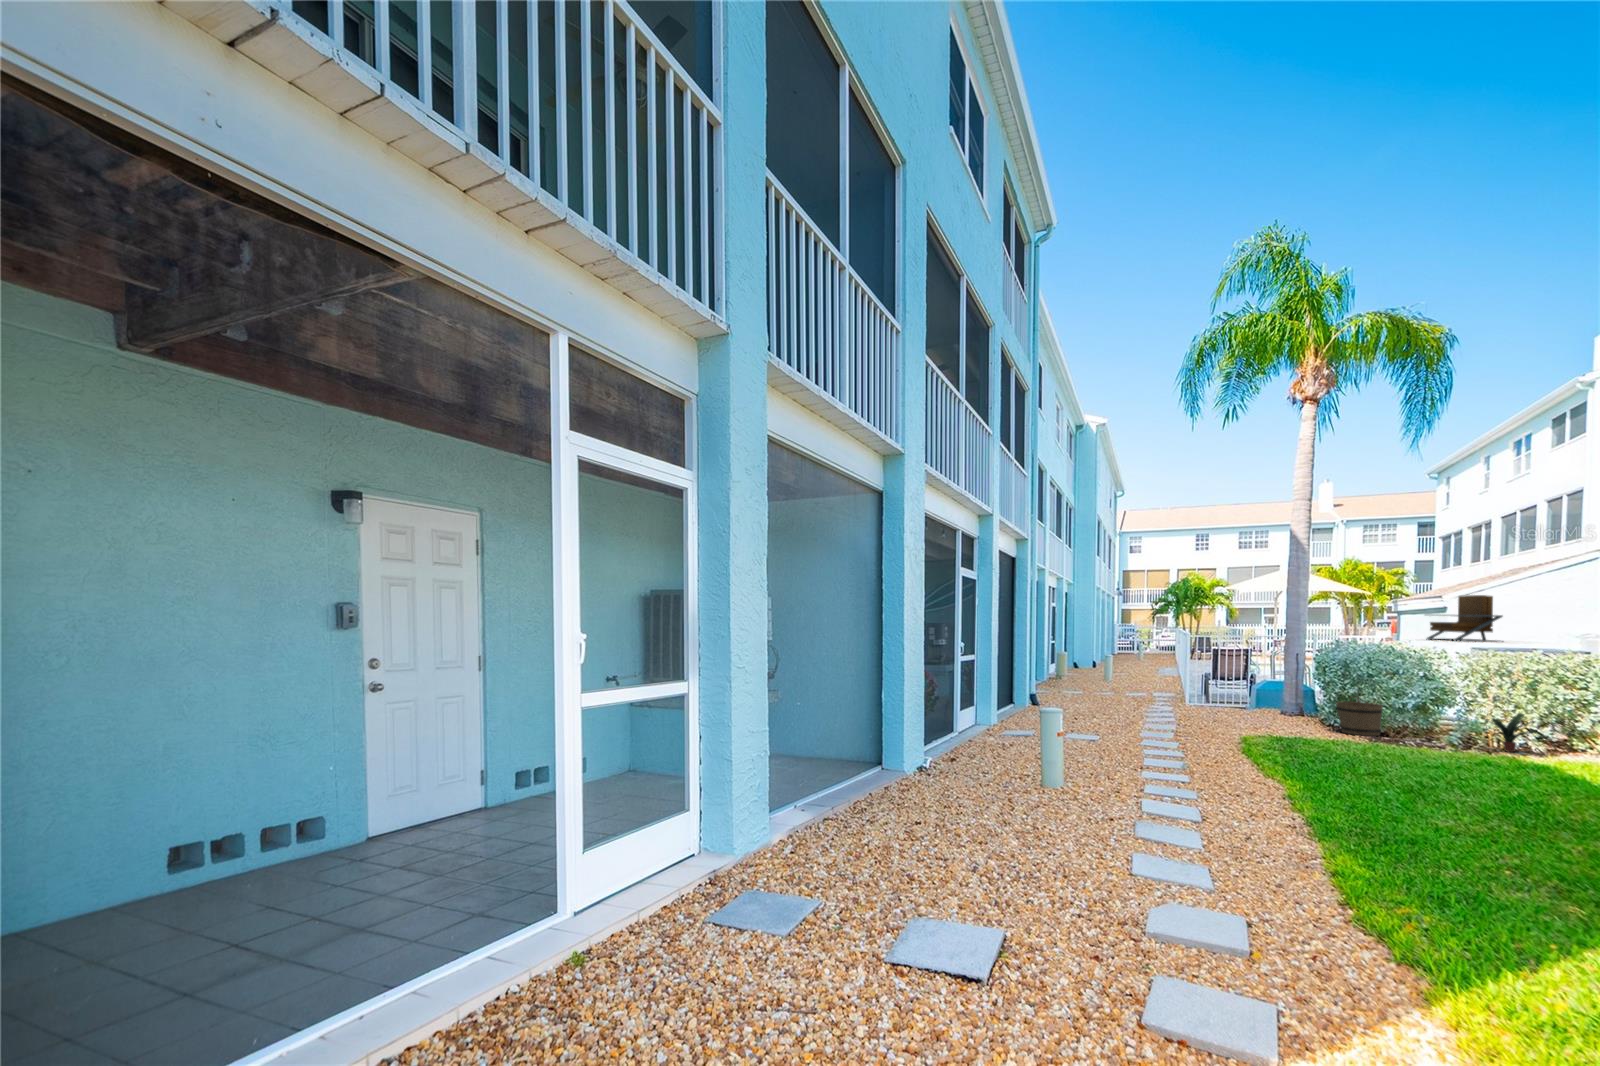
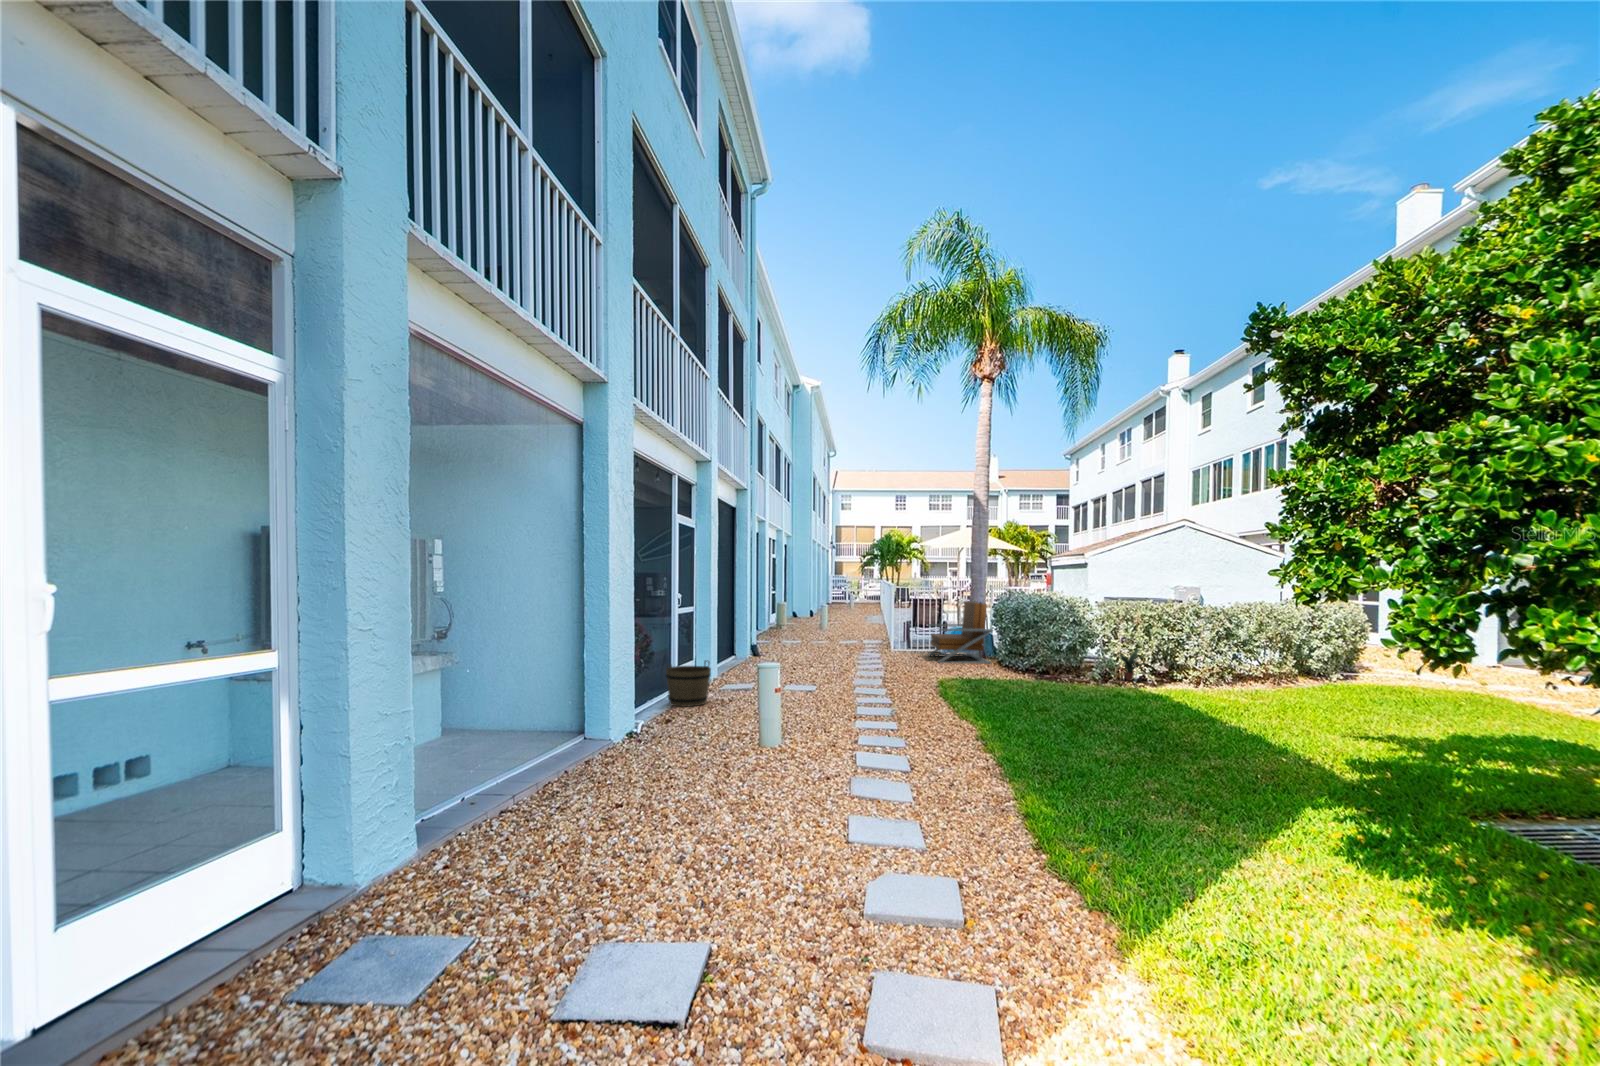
lounge chair: present [1427,595,1502,642] -> present [928,601,993,664]
bucket: present [1336,697,1383,736] -> present [666,661,711,707]

